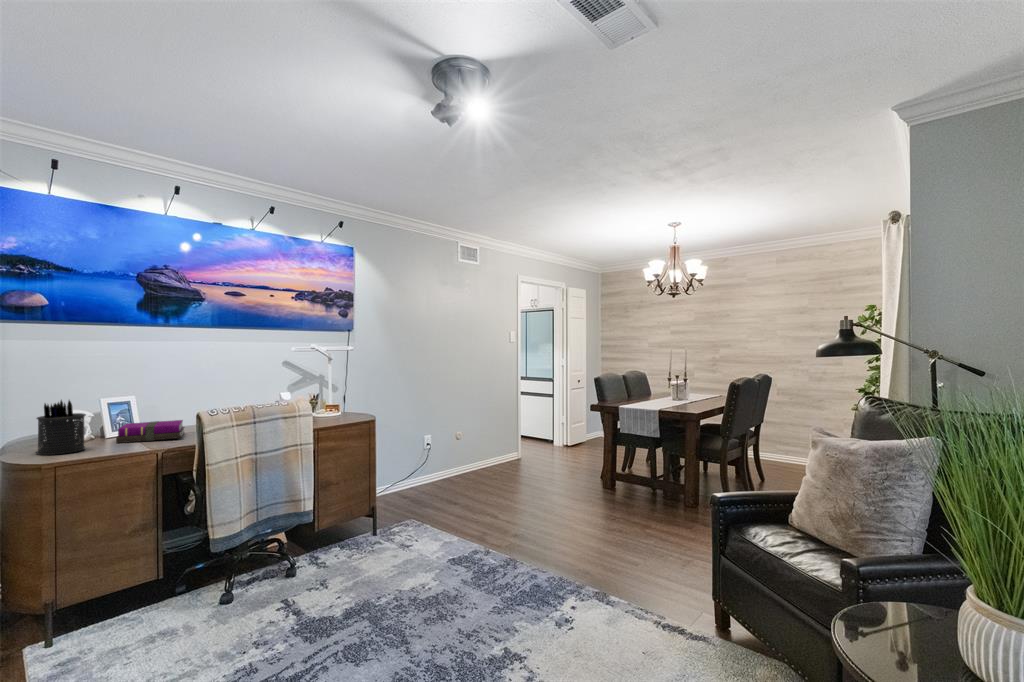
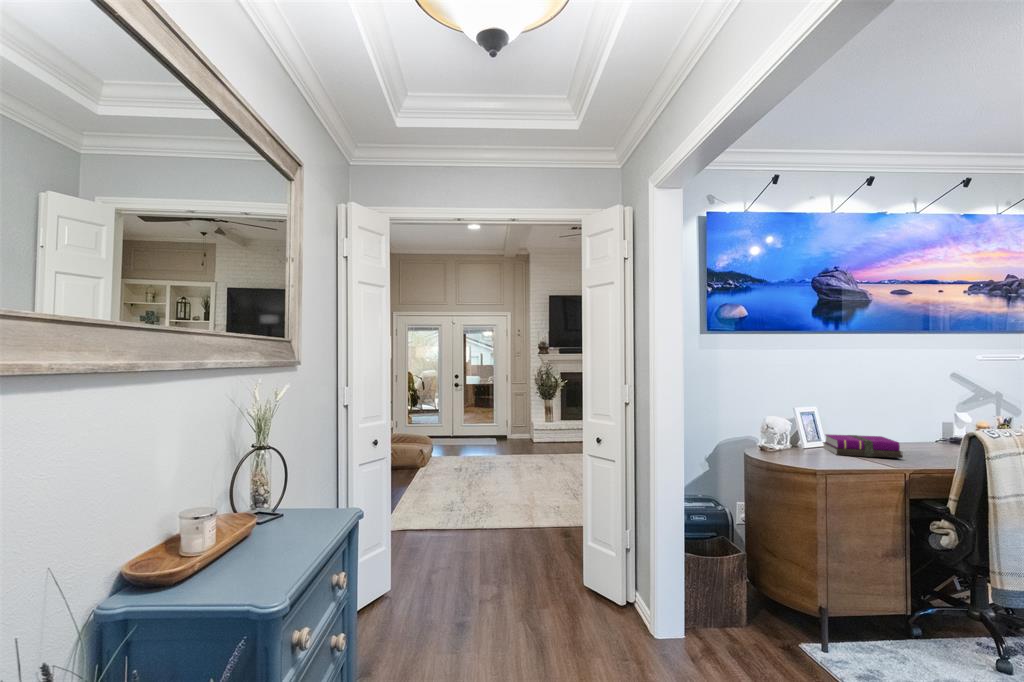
pen holder: present [36,400,86,455] -> none [784,405,826,461]

